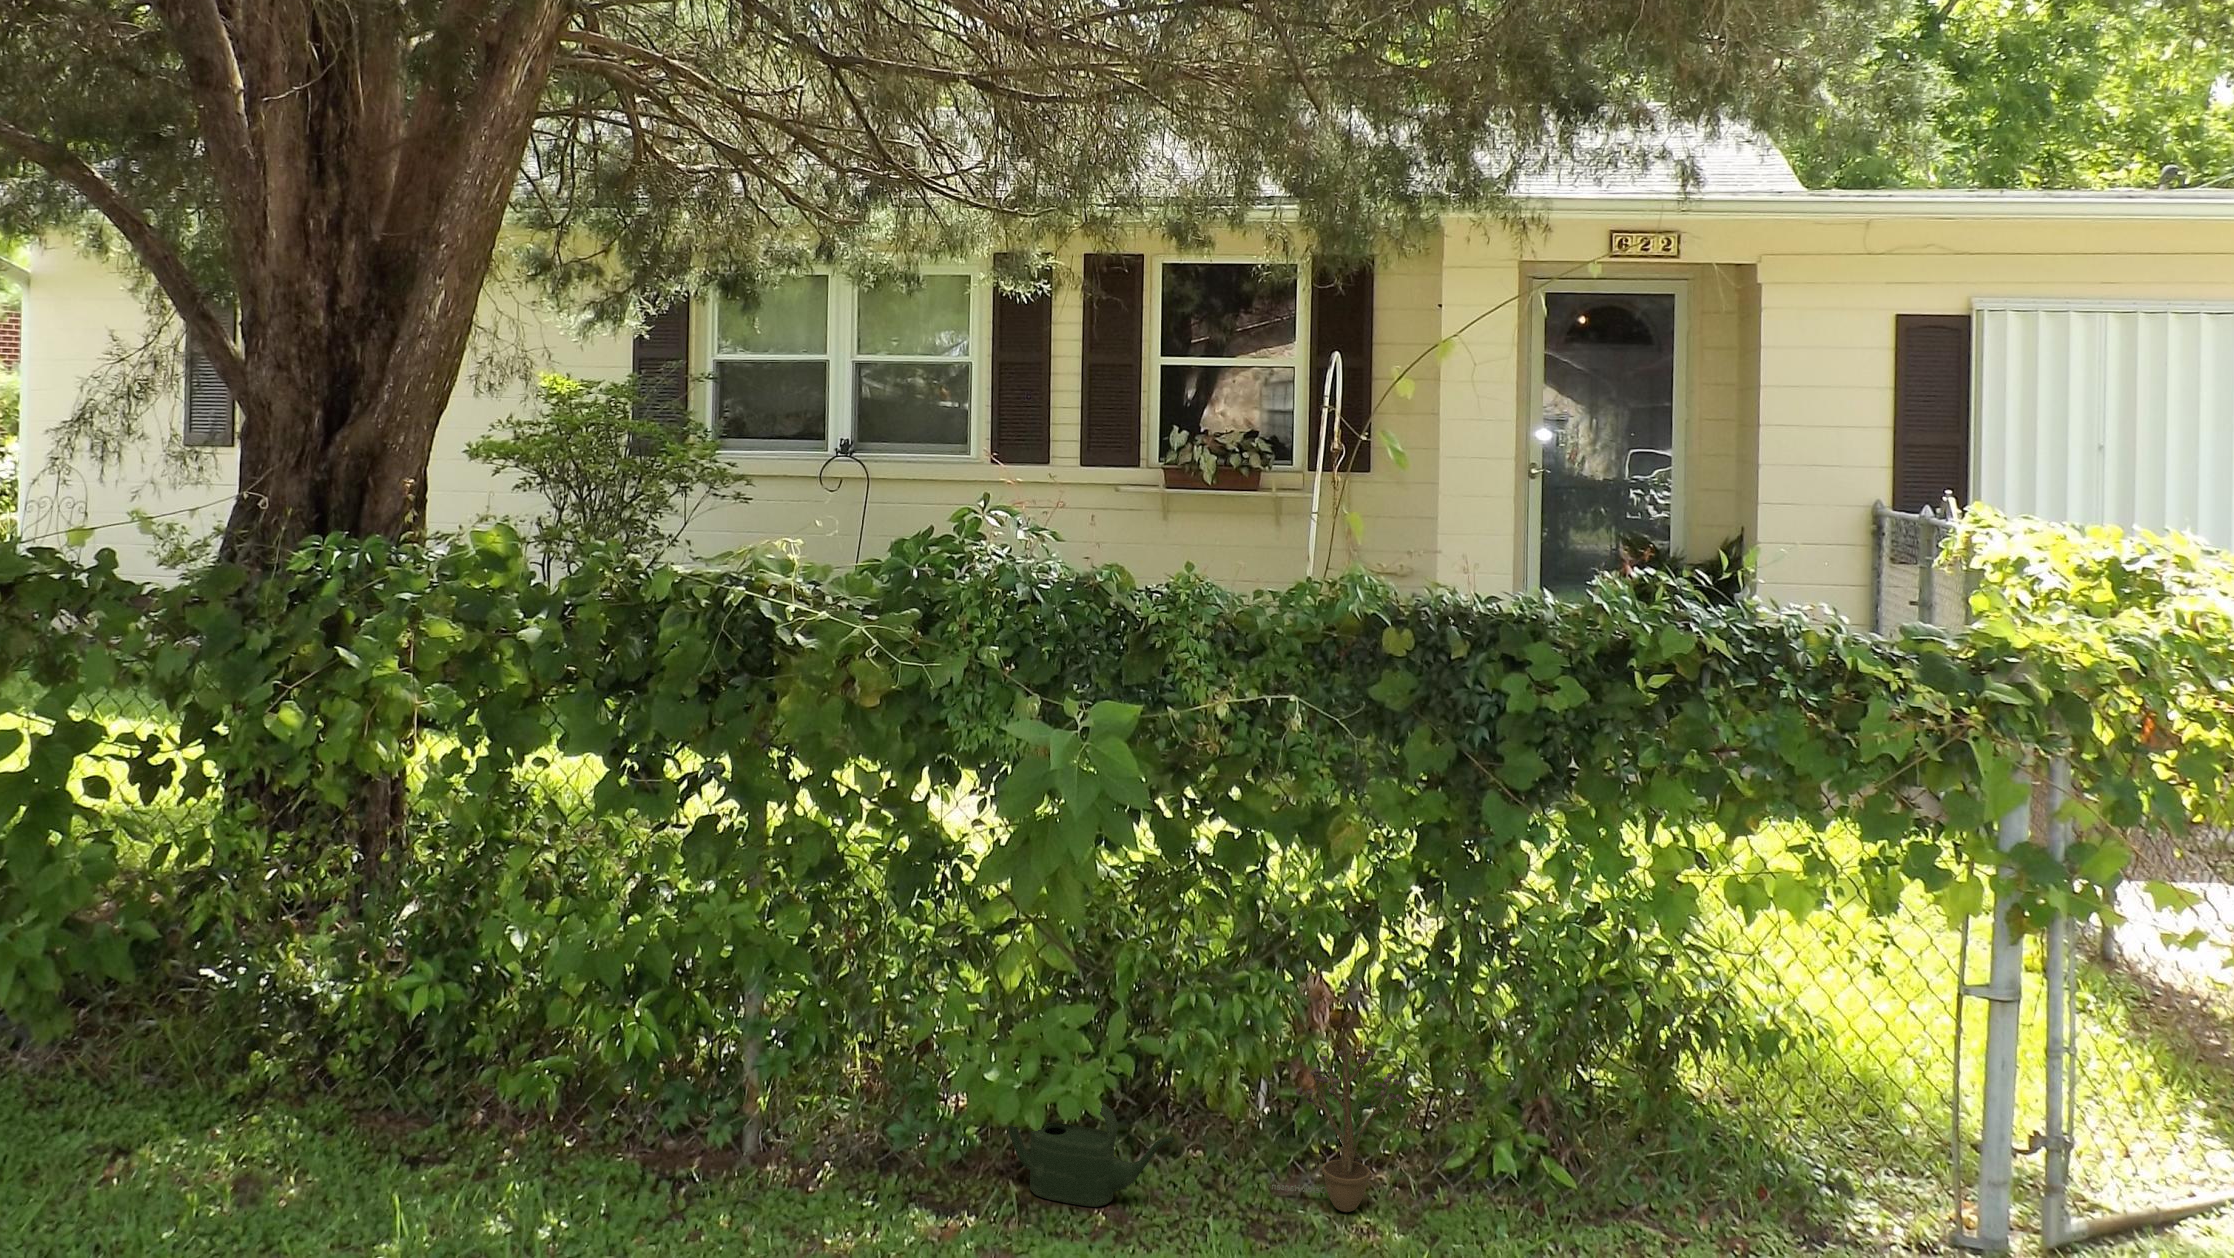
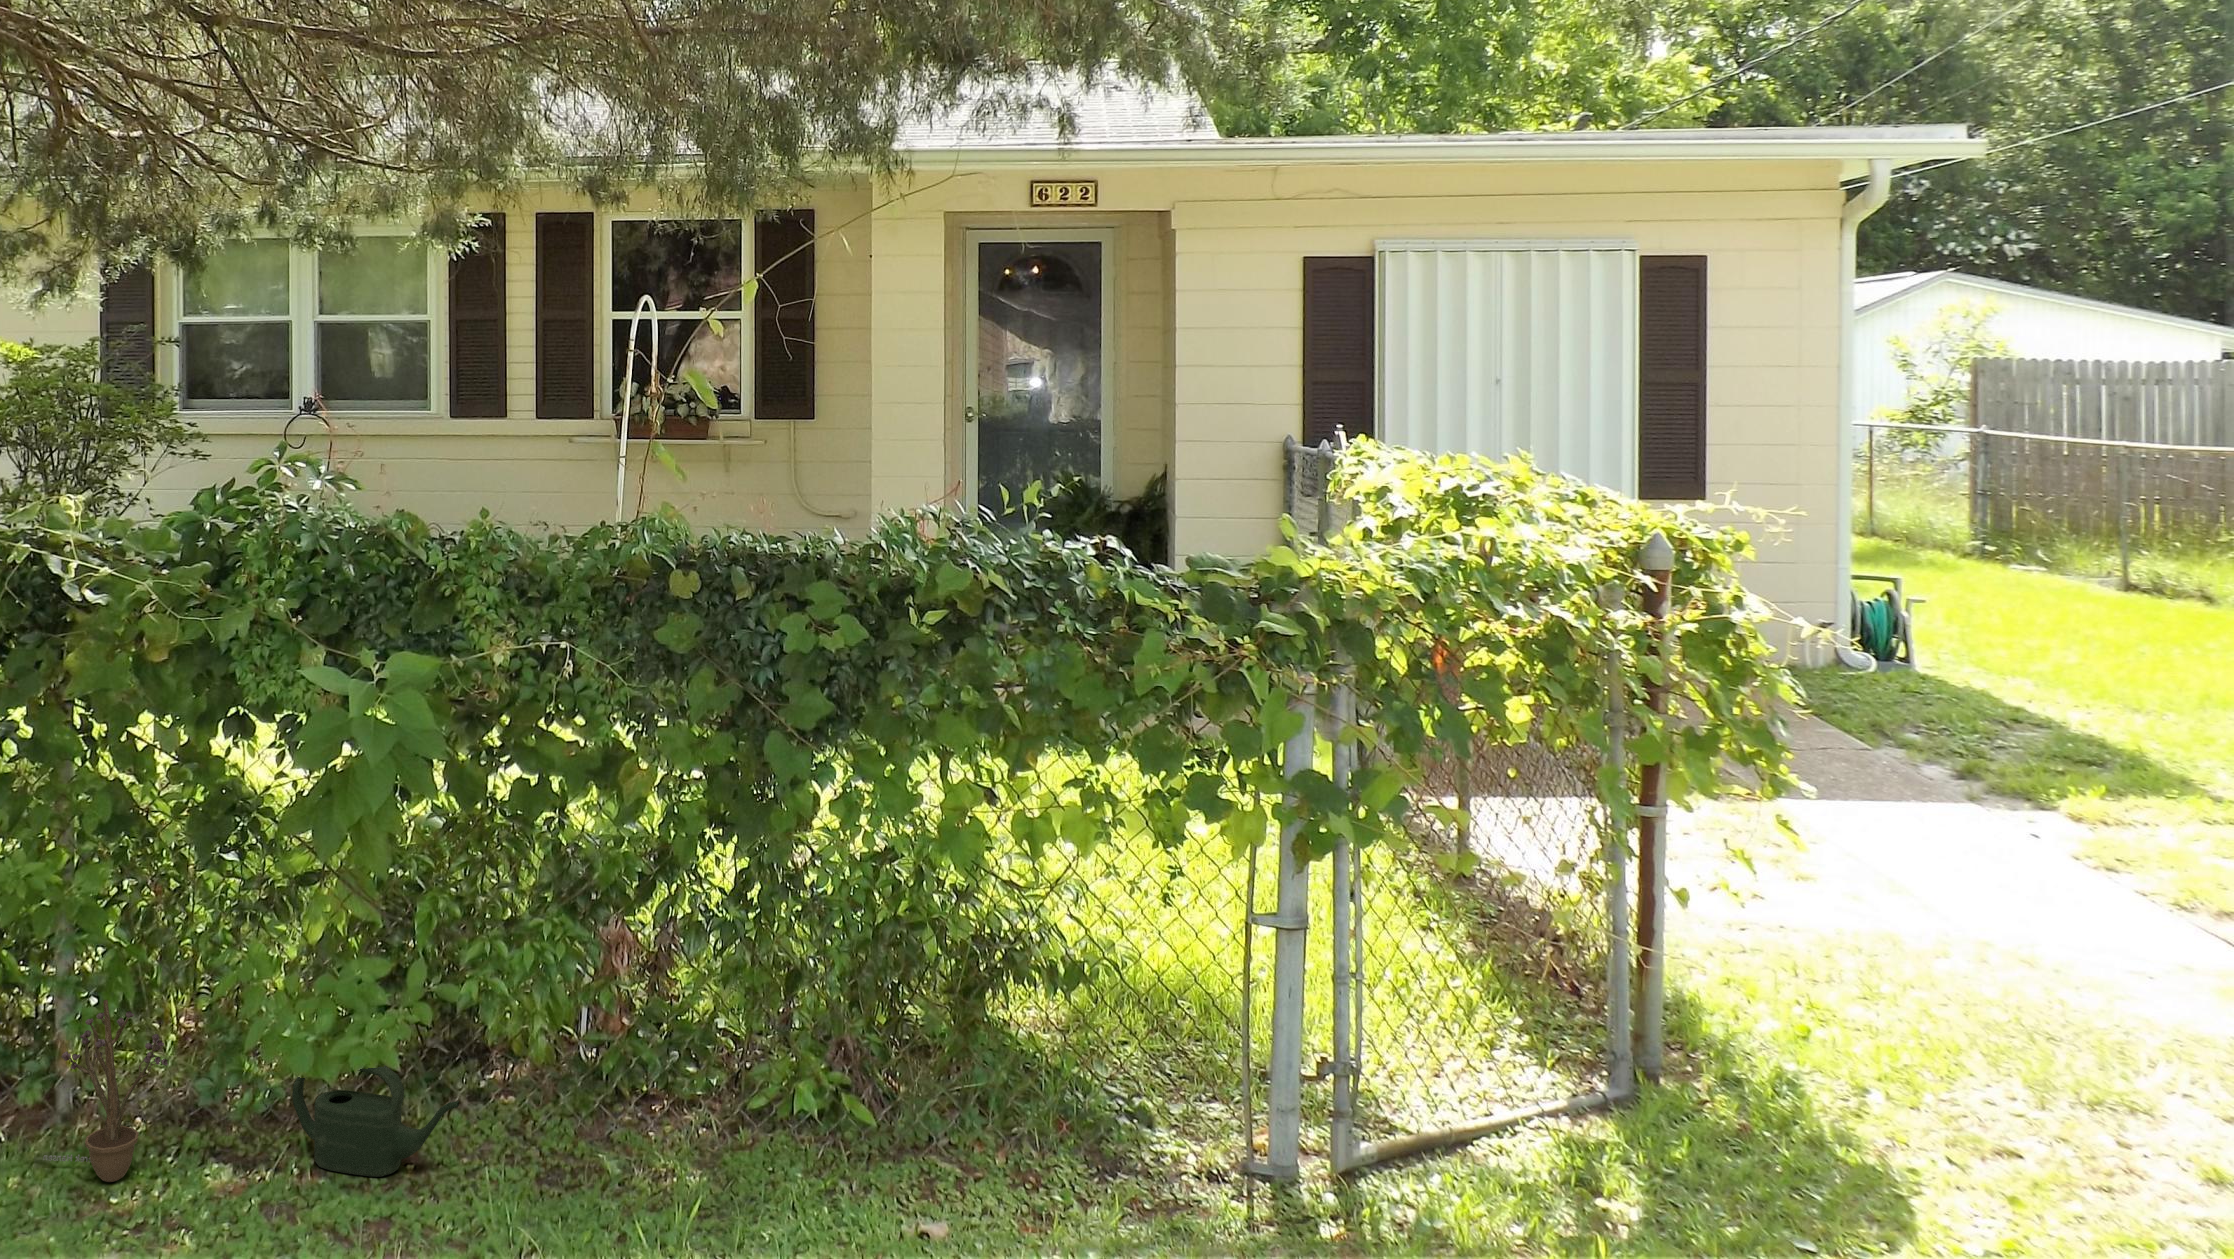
decorative plant: present [1272,1038,1404,1212] -> present [43,1000,168,1182]

